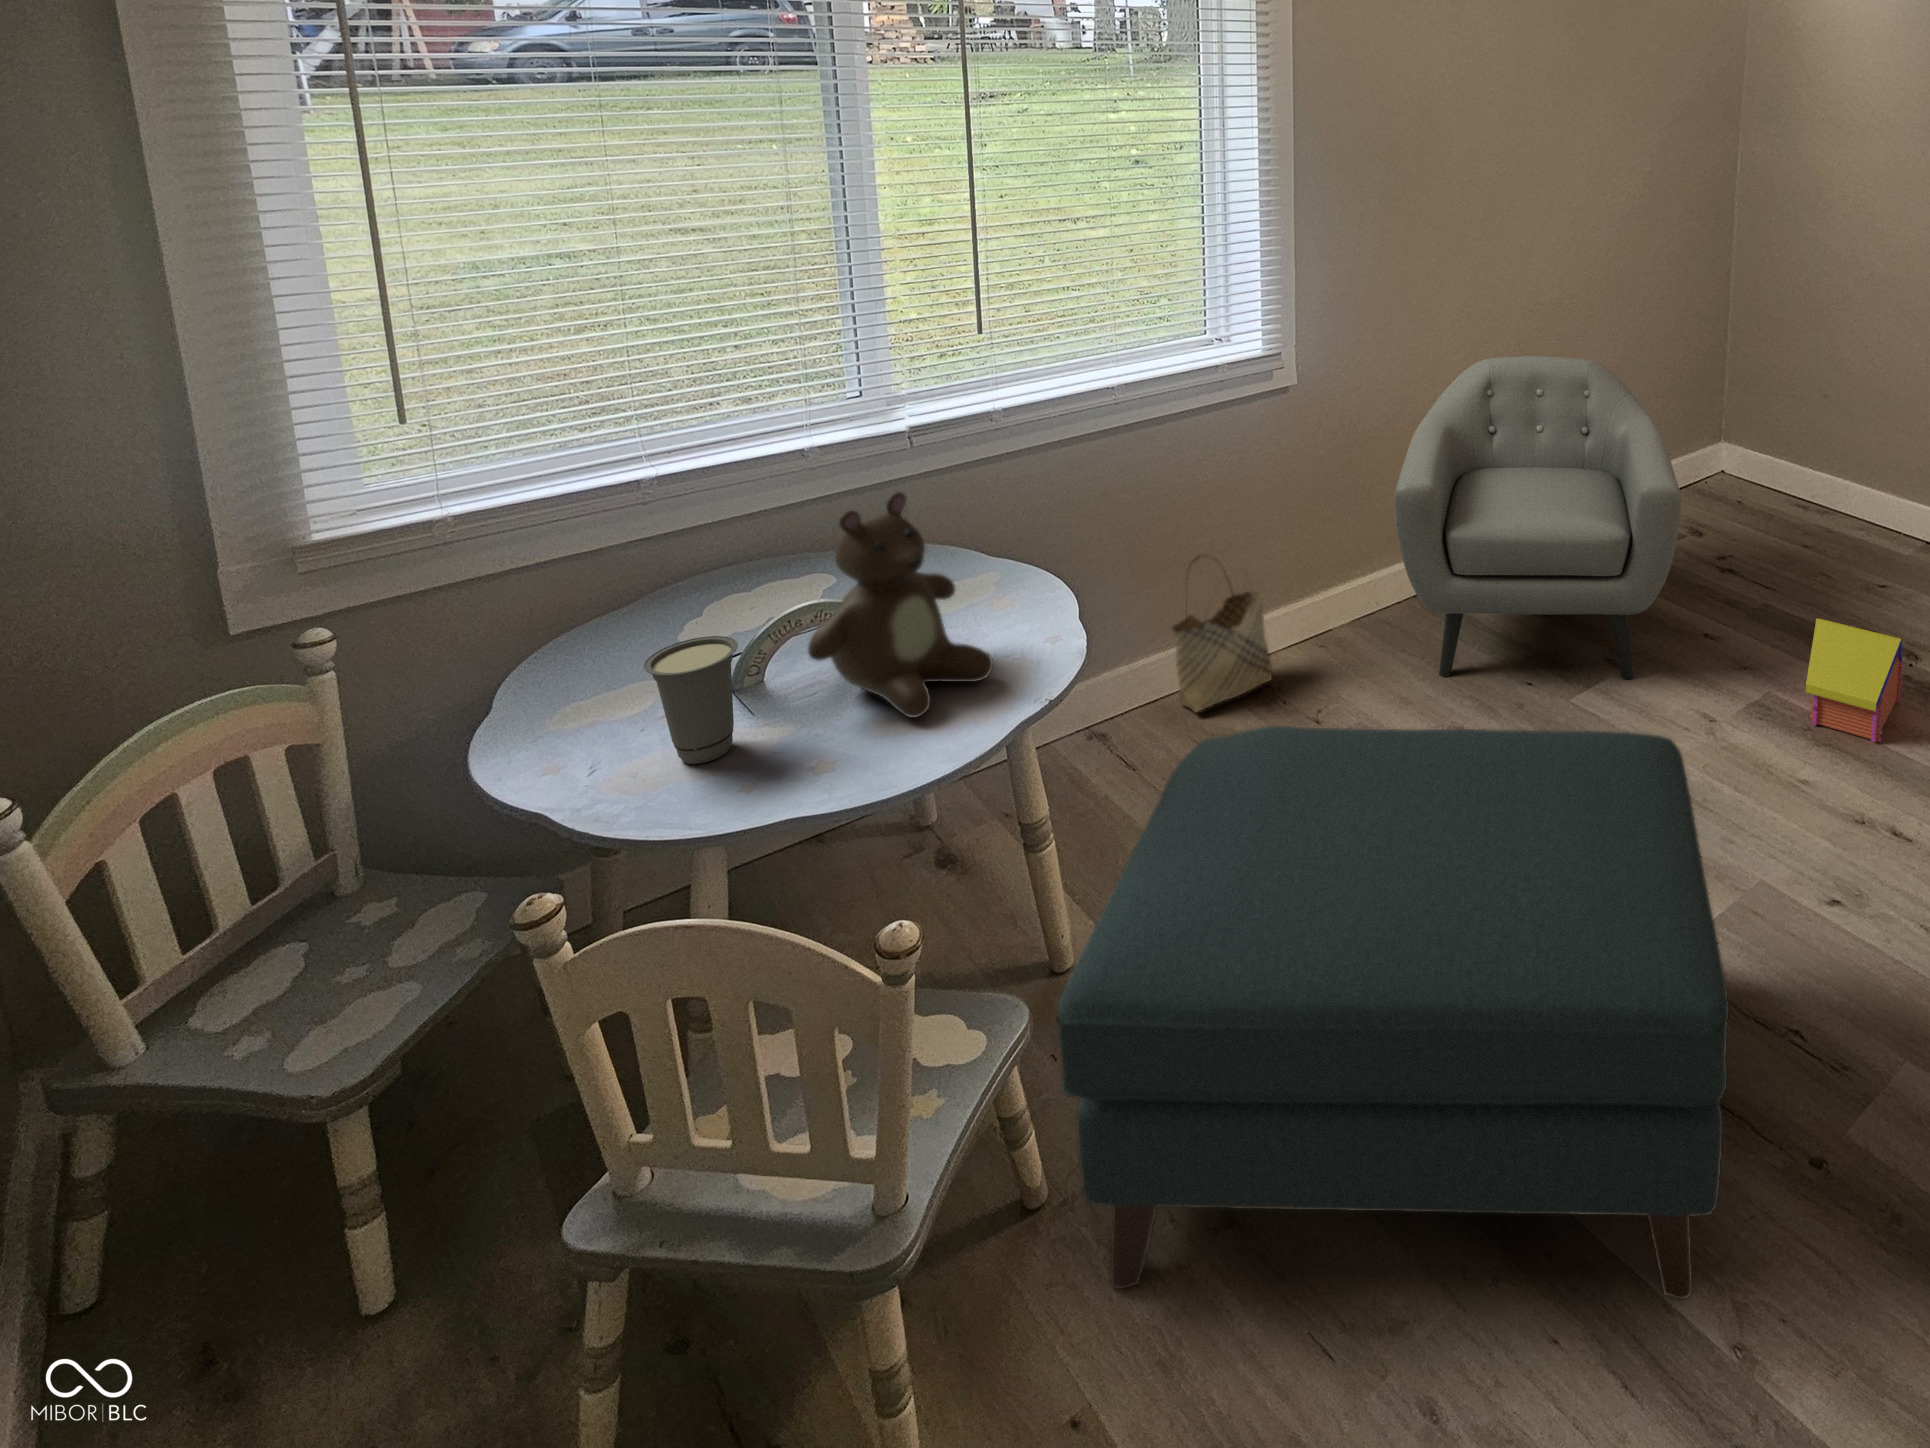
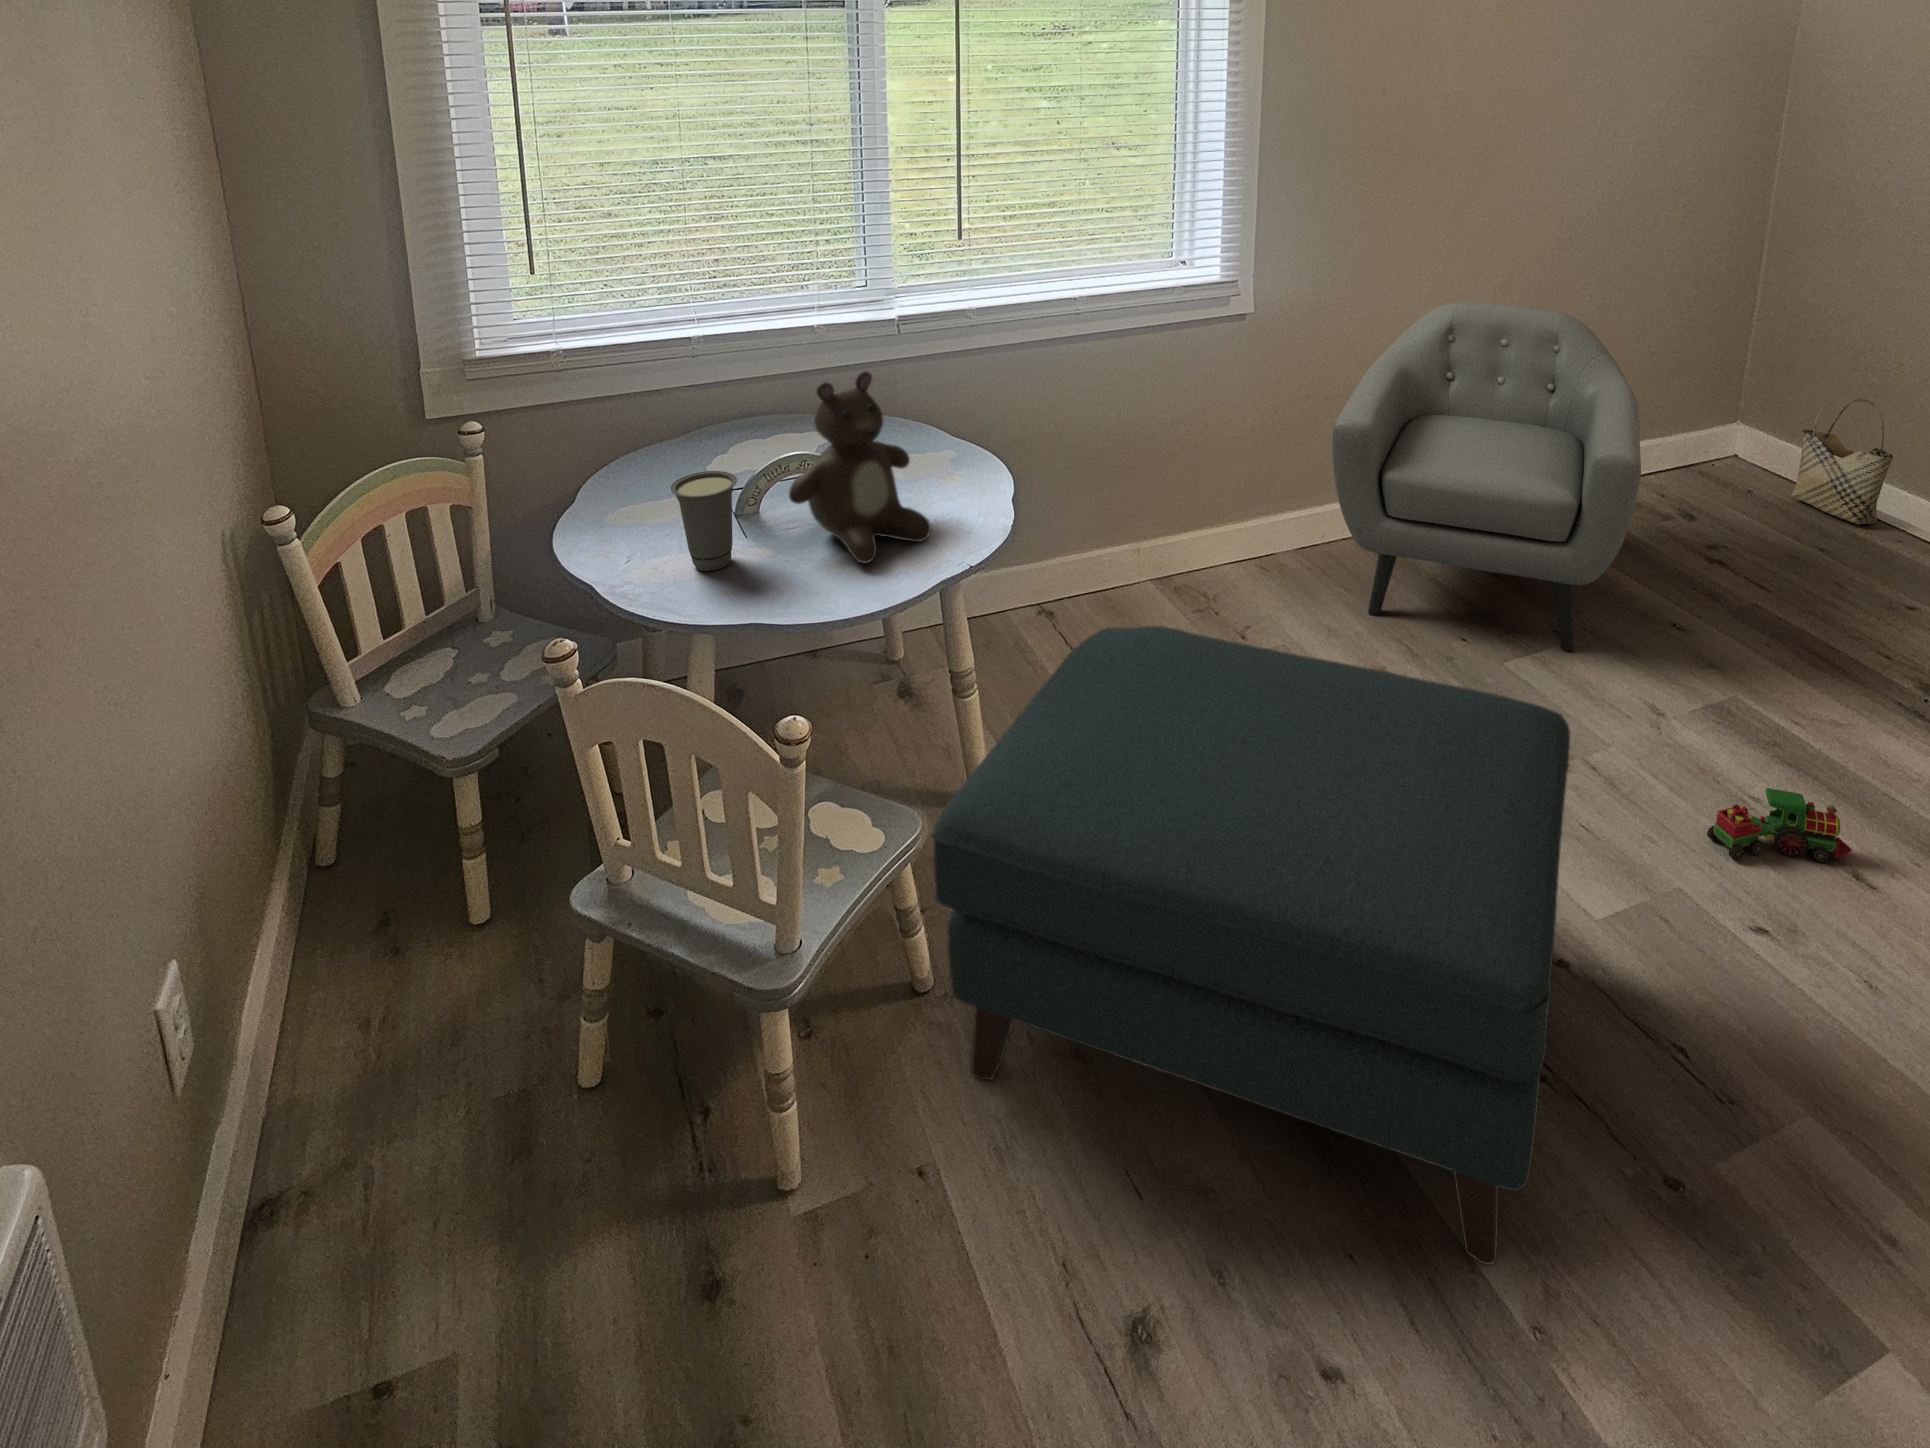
woven basket: present [1173,557,1272,712] -> present [1791,399,1893,524]
toy house: present [1806,619,1903,742] -> none [1768,624,1903,773]
toy train: none [1779,770,1893,843] -> present [1707,788,1852,862]

